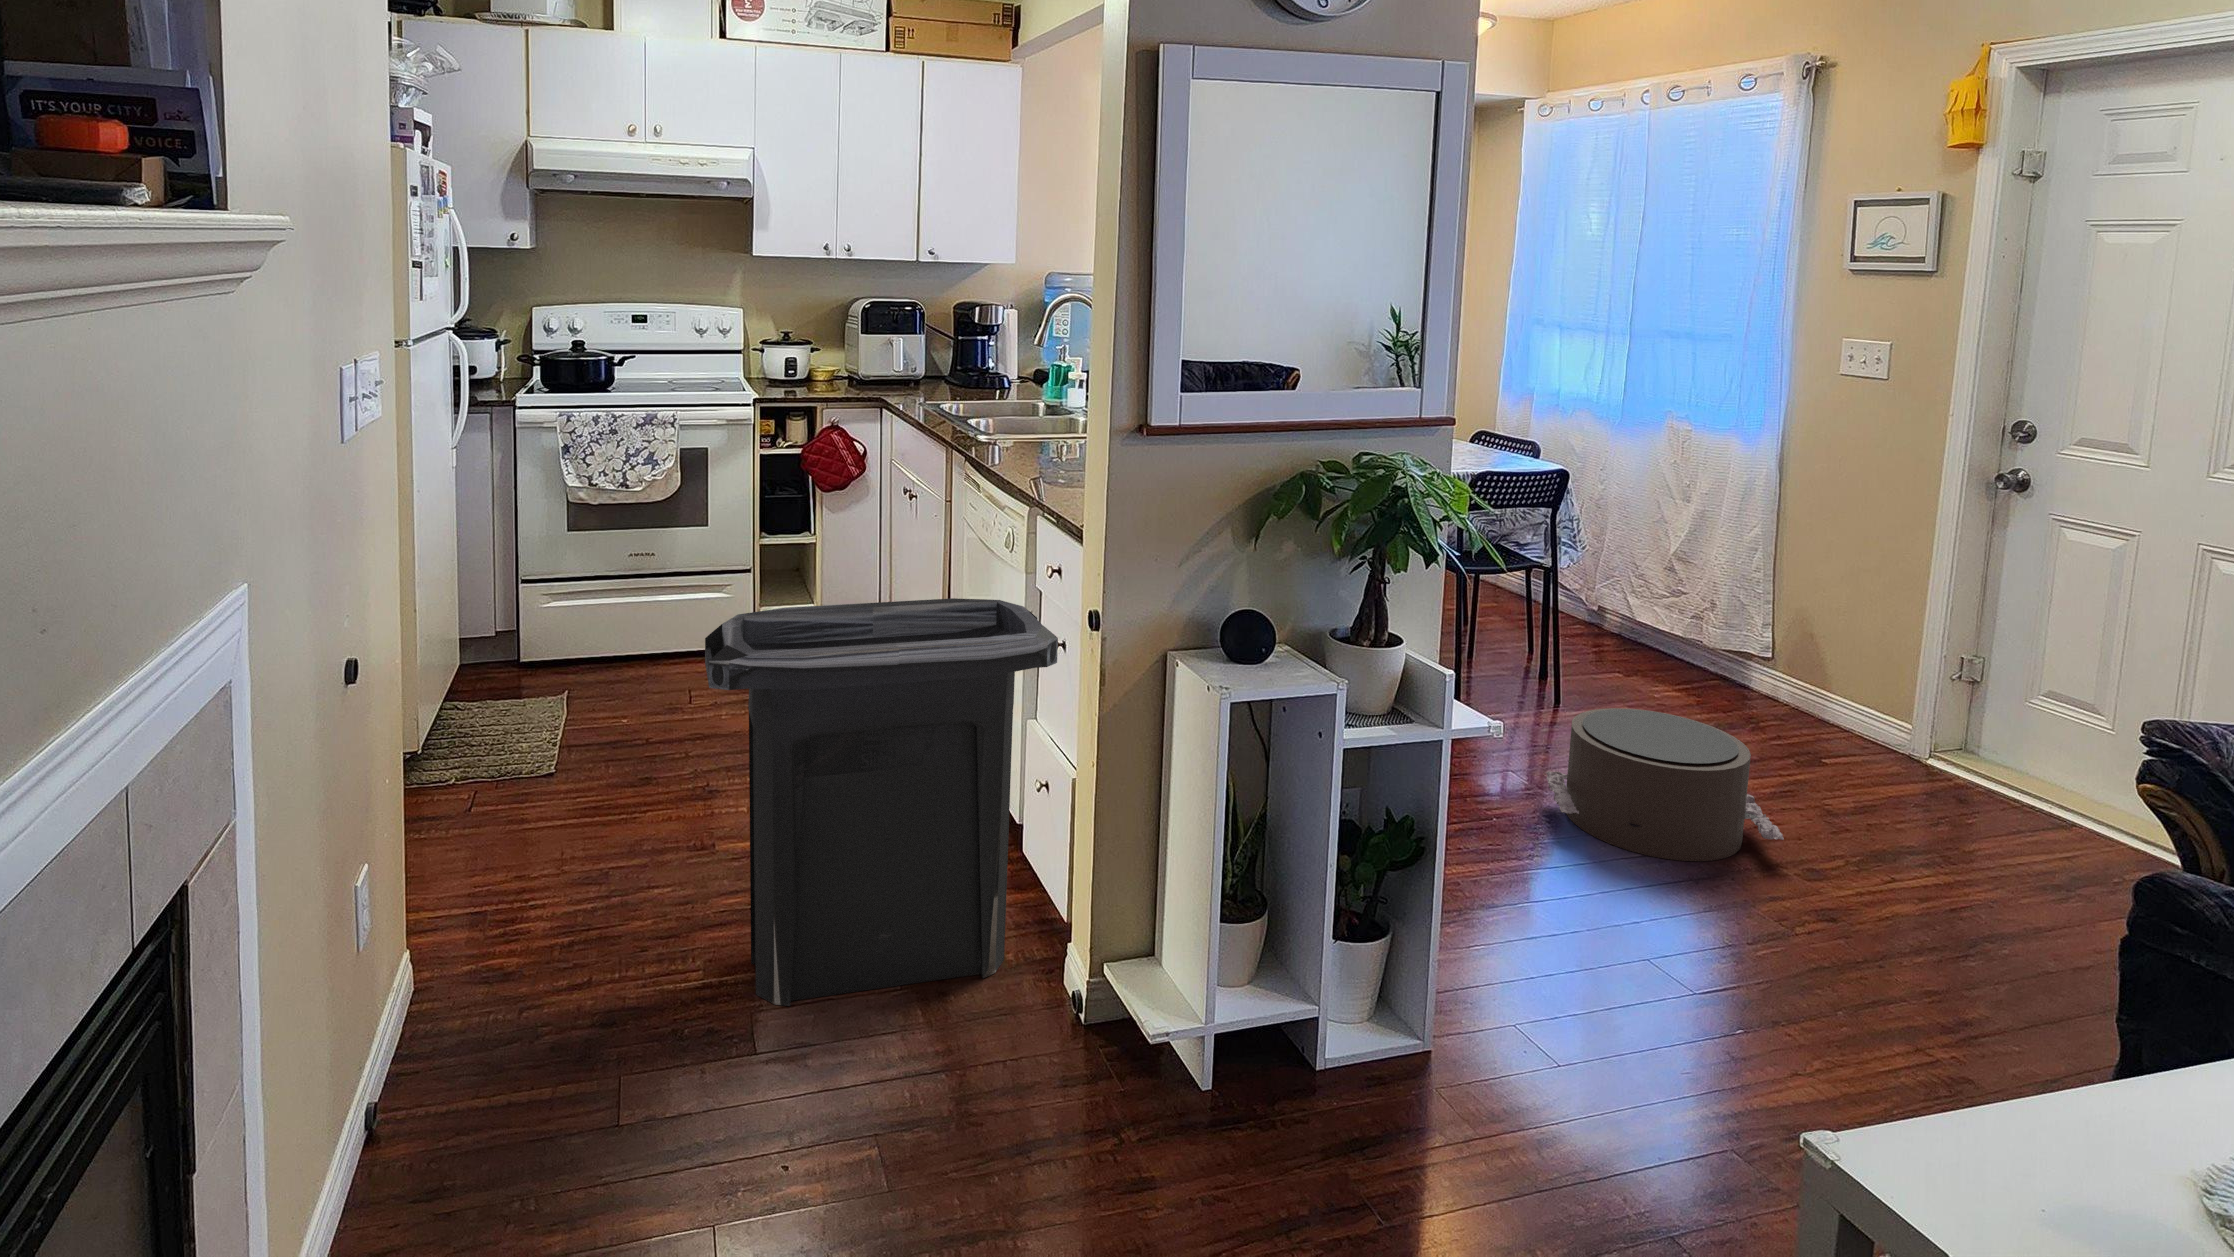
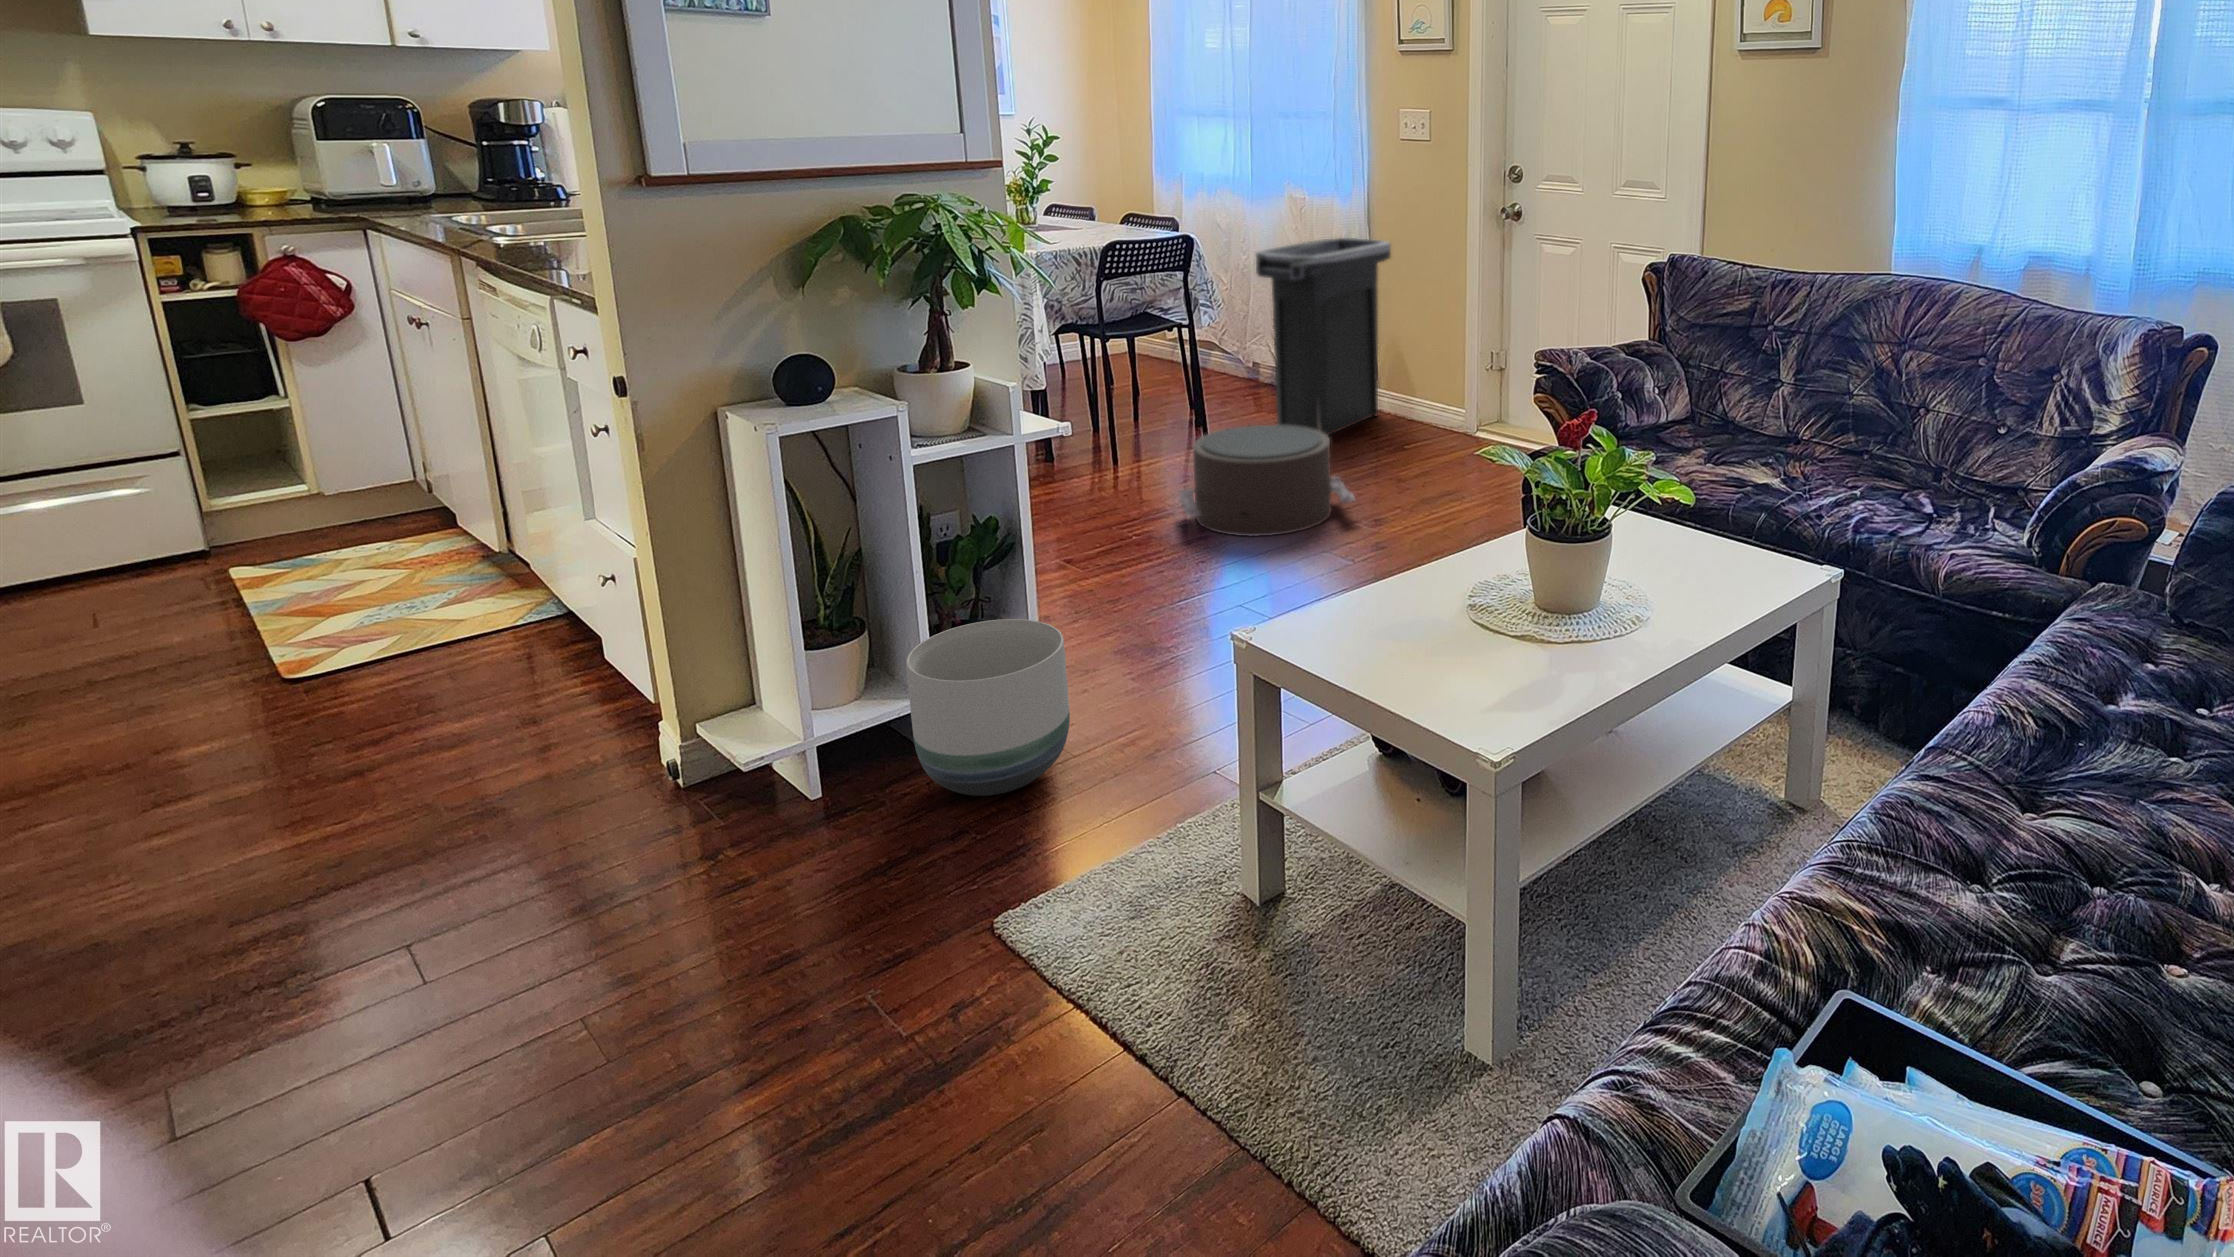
trash can: present [705,598,1058,1006] -> present [1256,238,1391,436]
planter: none [1314,934,1489,1156] -> present [906,619,1070,796]

